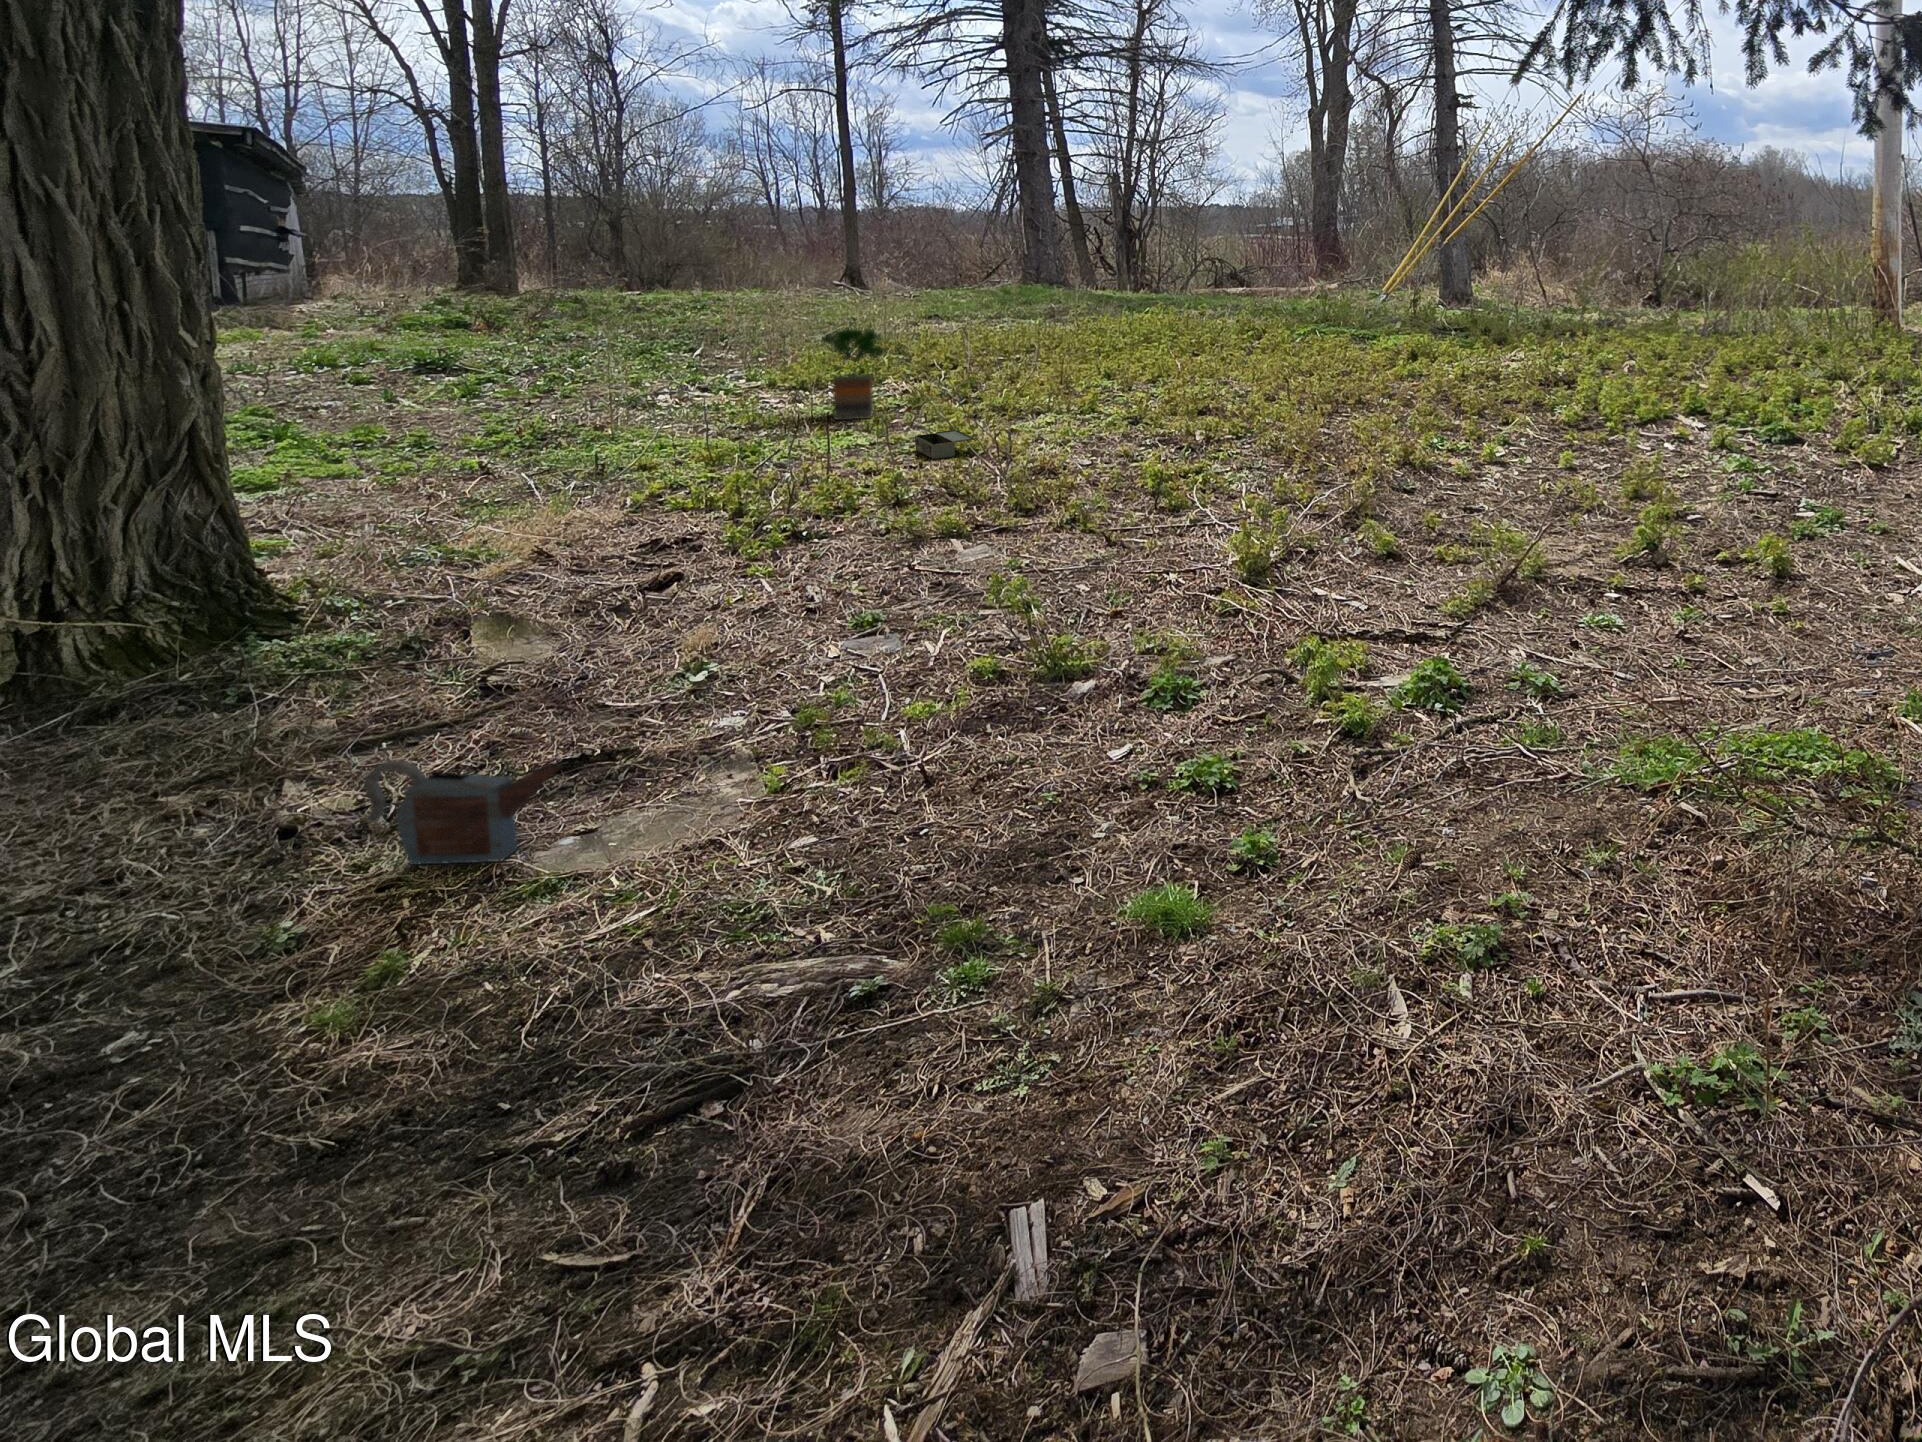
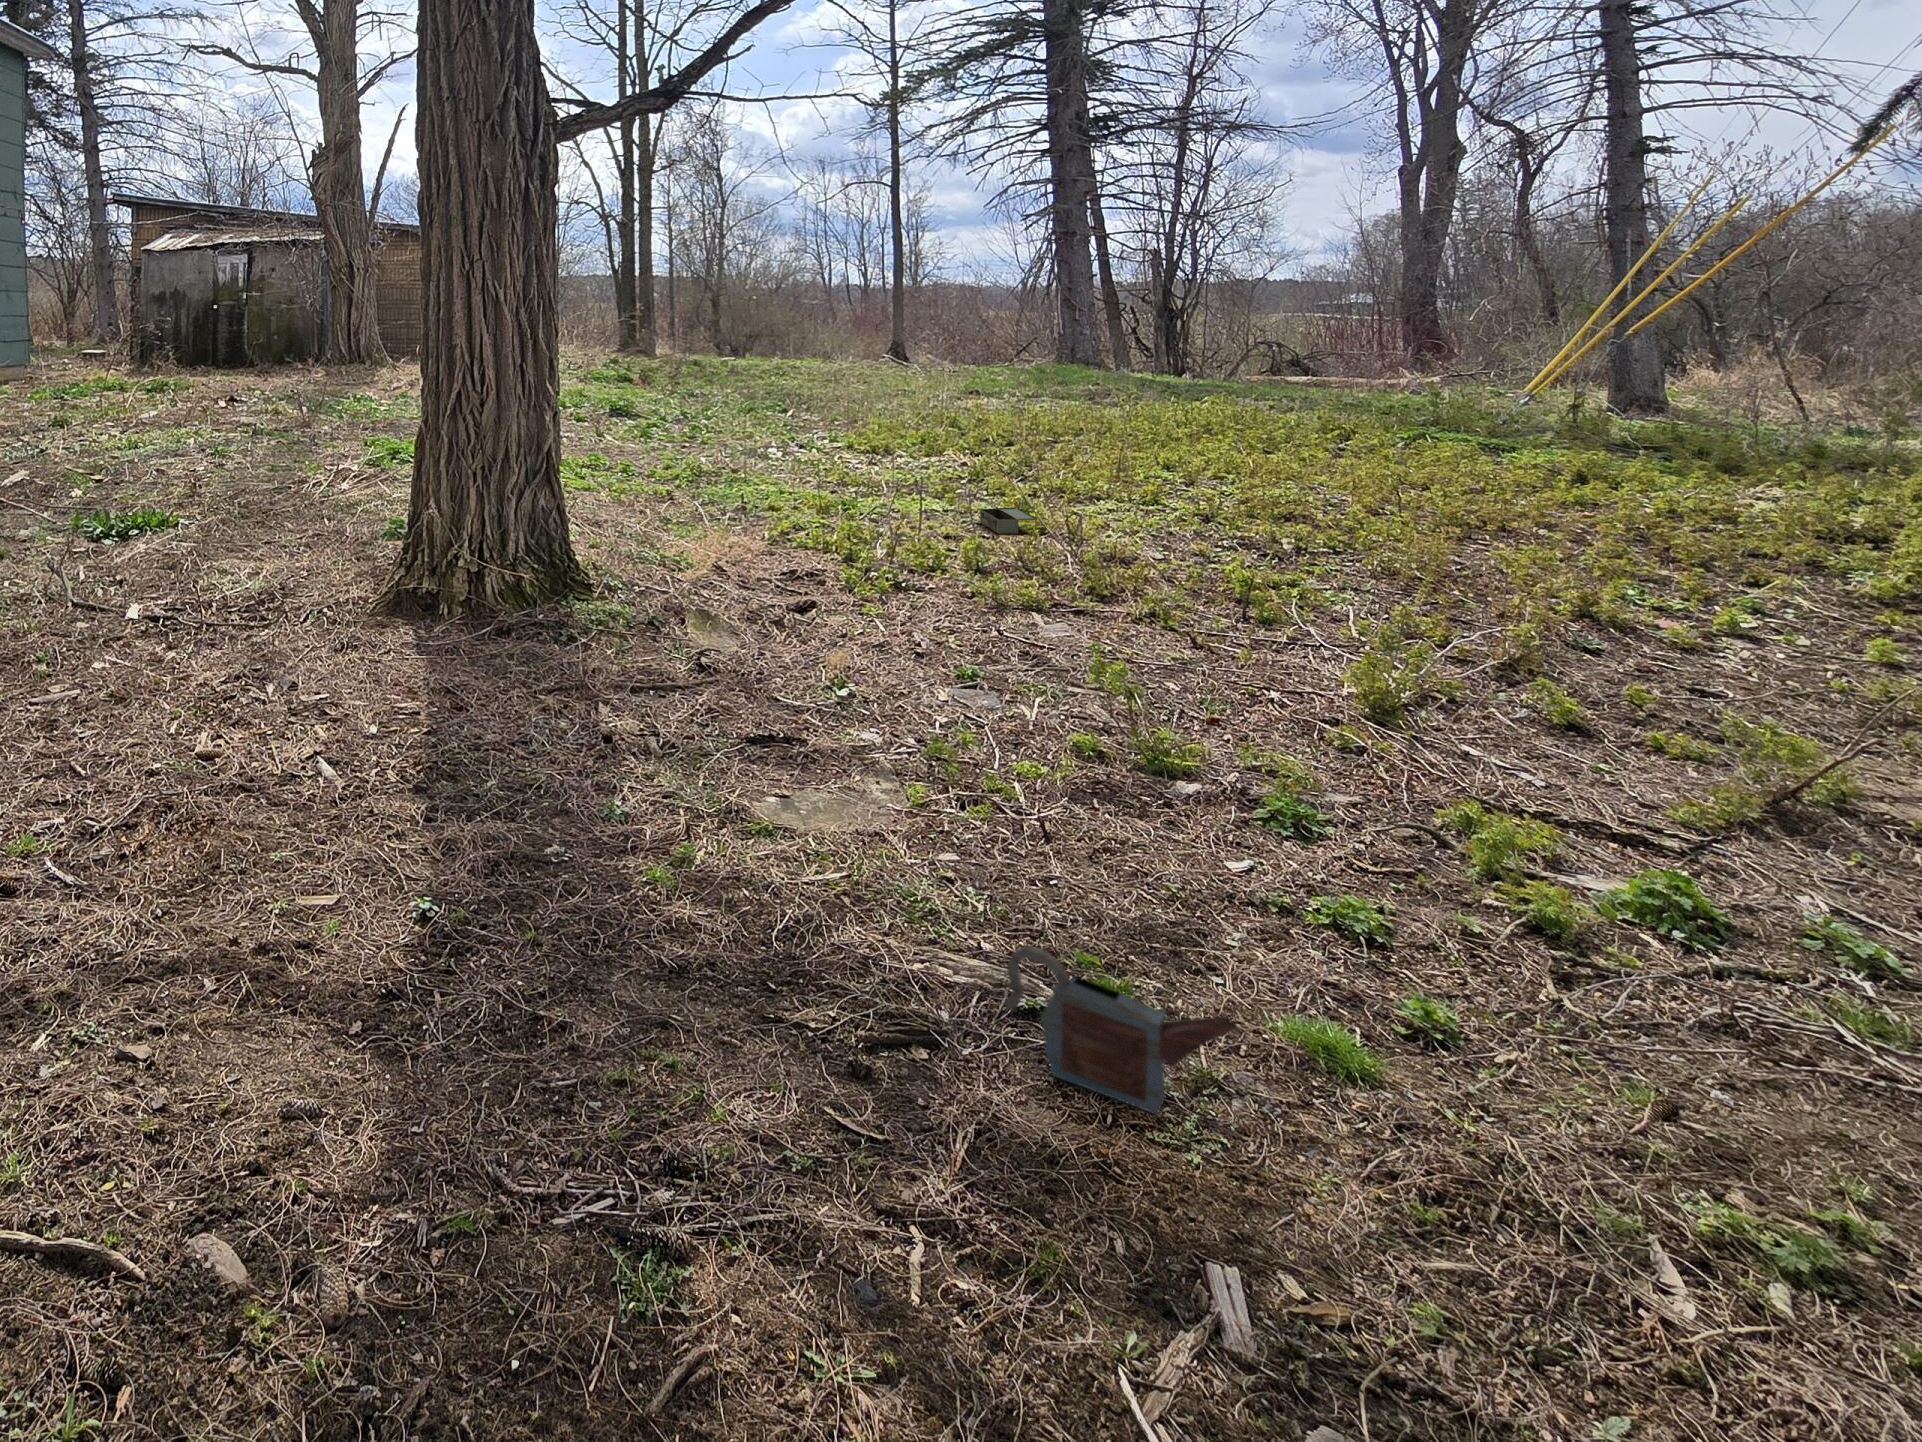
potted tree: present [822,328,885,420] -> none [893,401,952,487]
watering can: present [364,760,562,864] -> present [1005,946,1237,1115]

